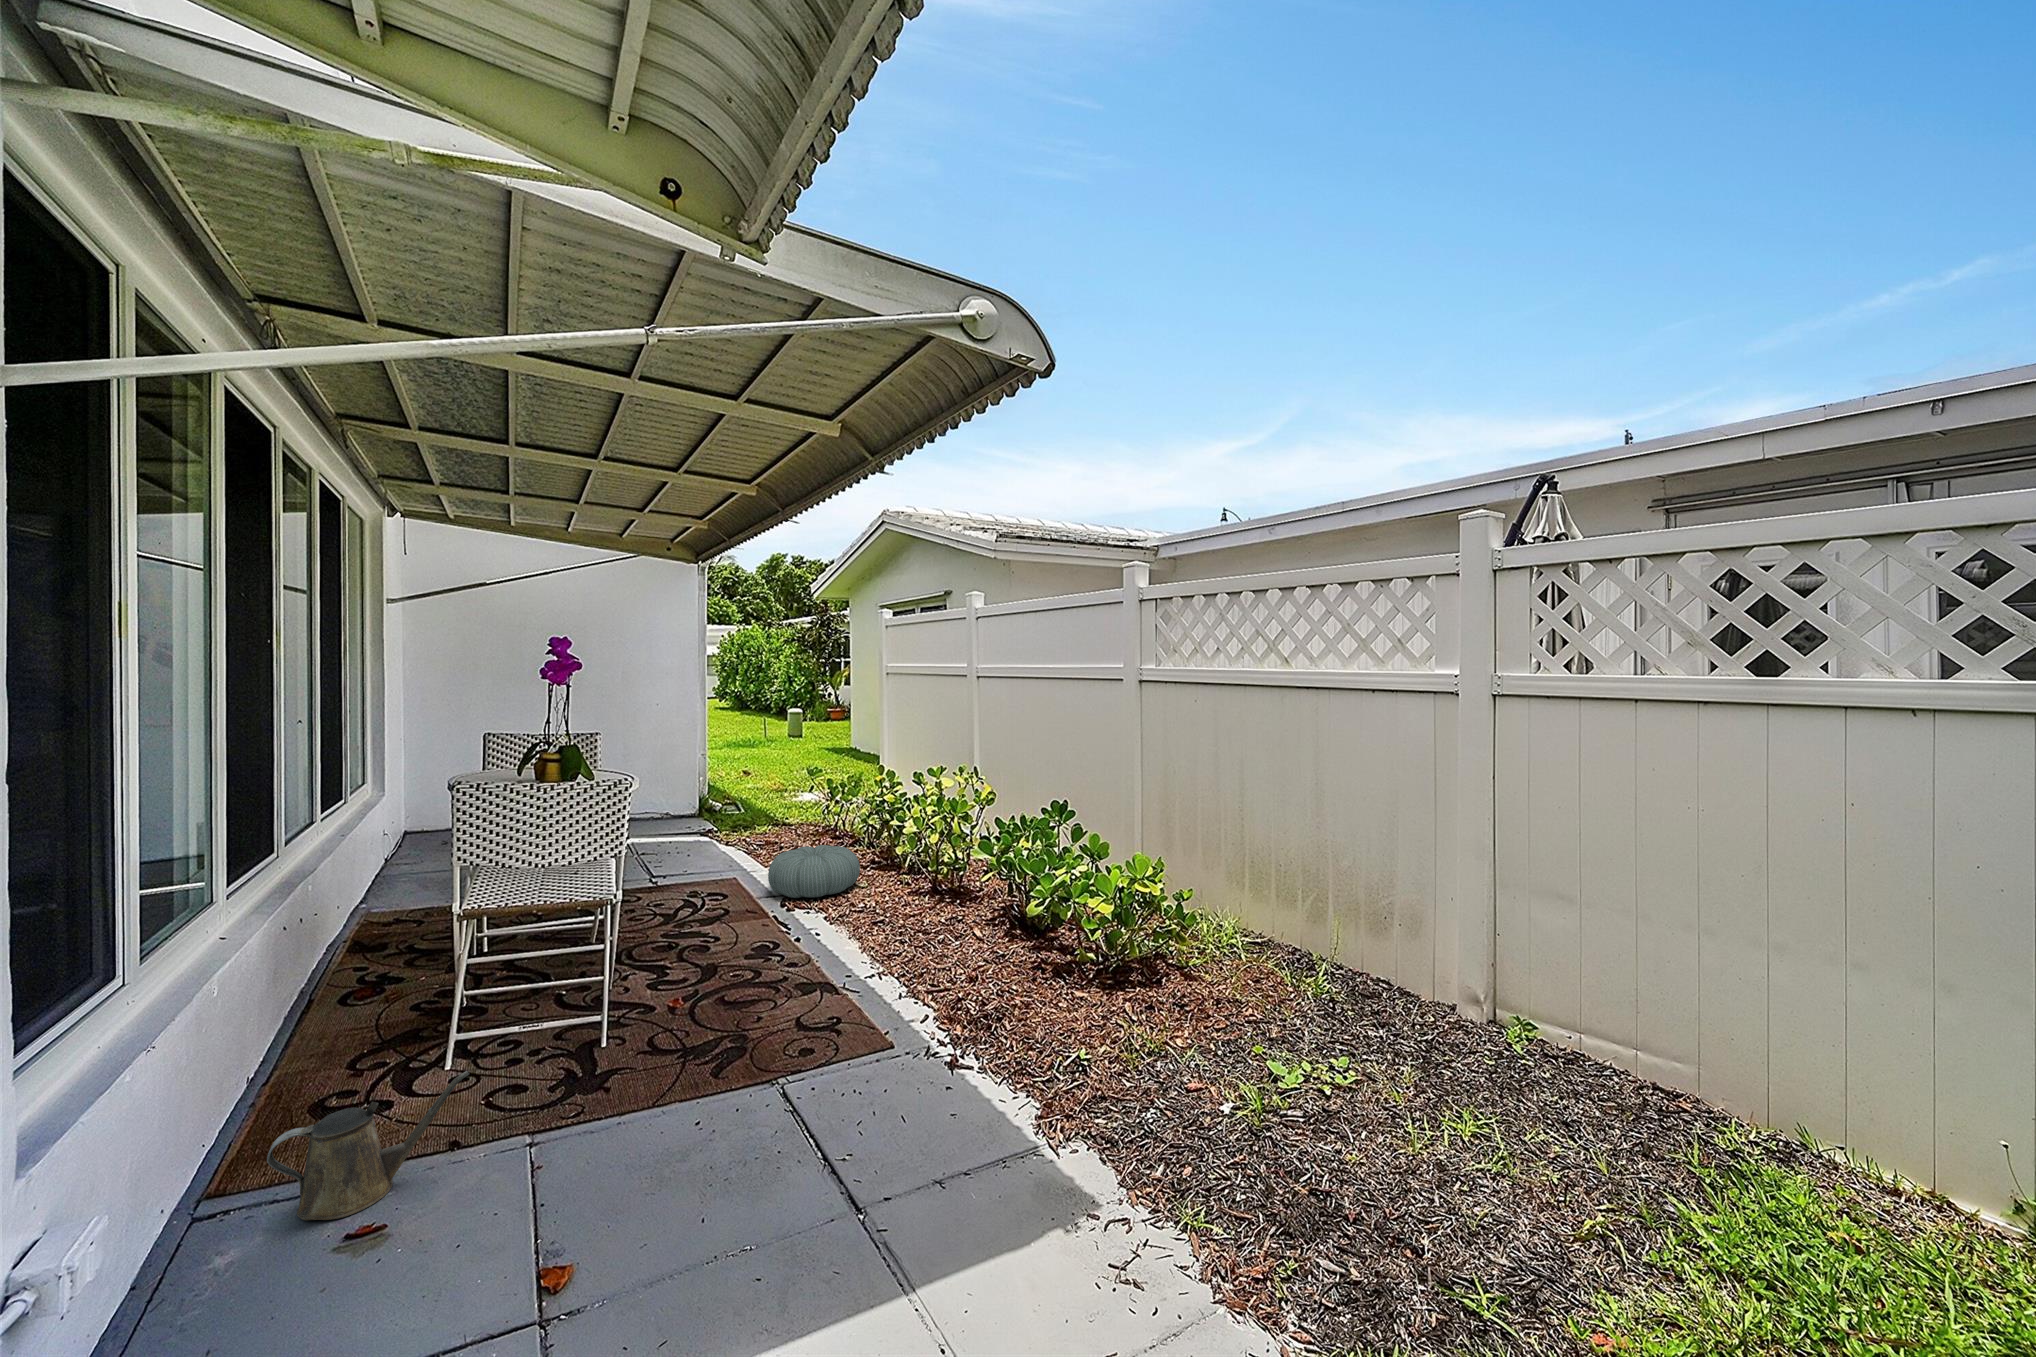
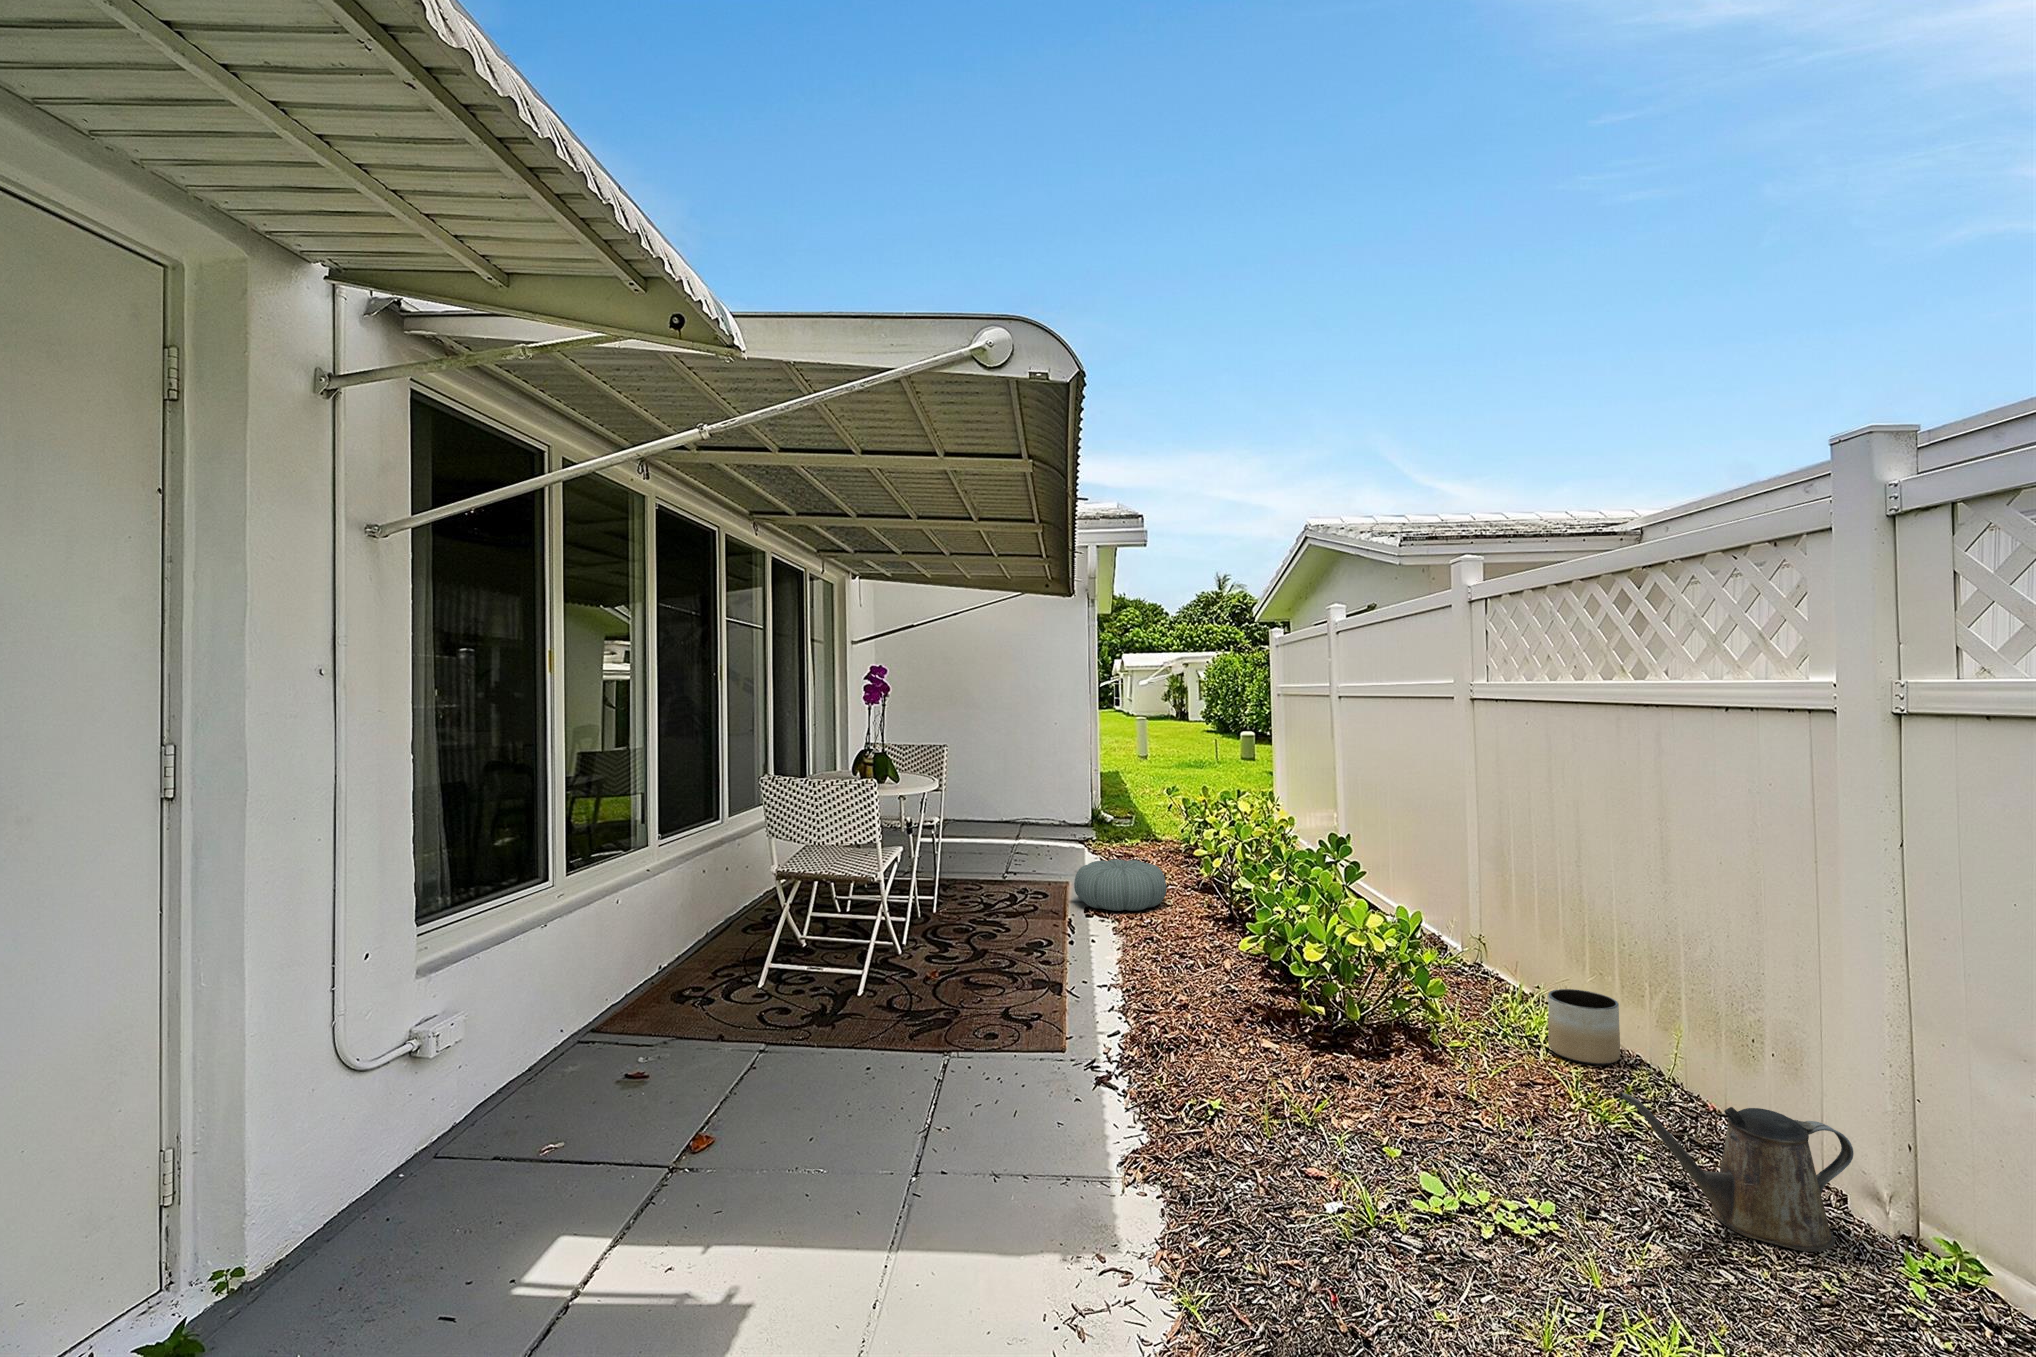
planter: none [1241,897,1288,950] -> present [1548,989,1620,1065]
watering can: present [267,1071,469,1220] -> present [1619,1092,1854,1252]

